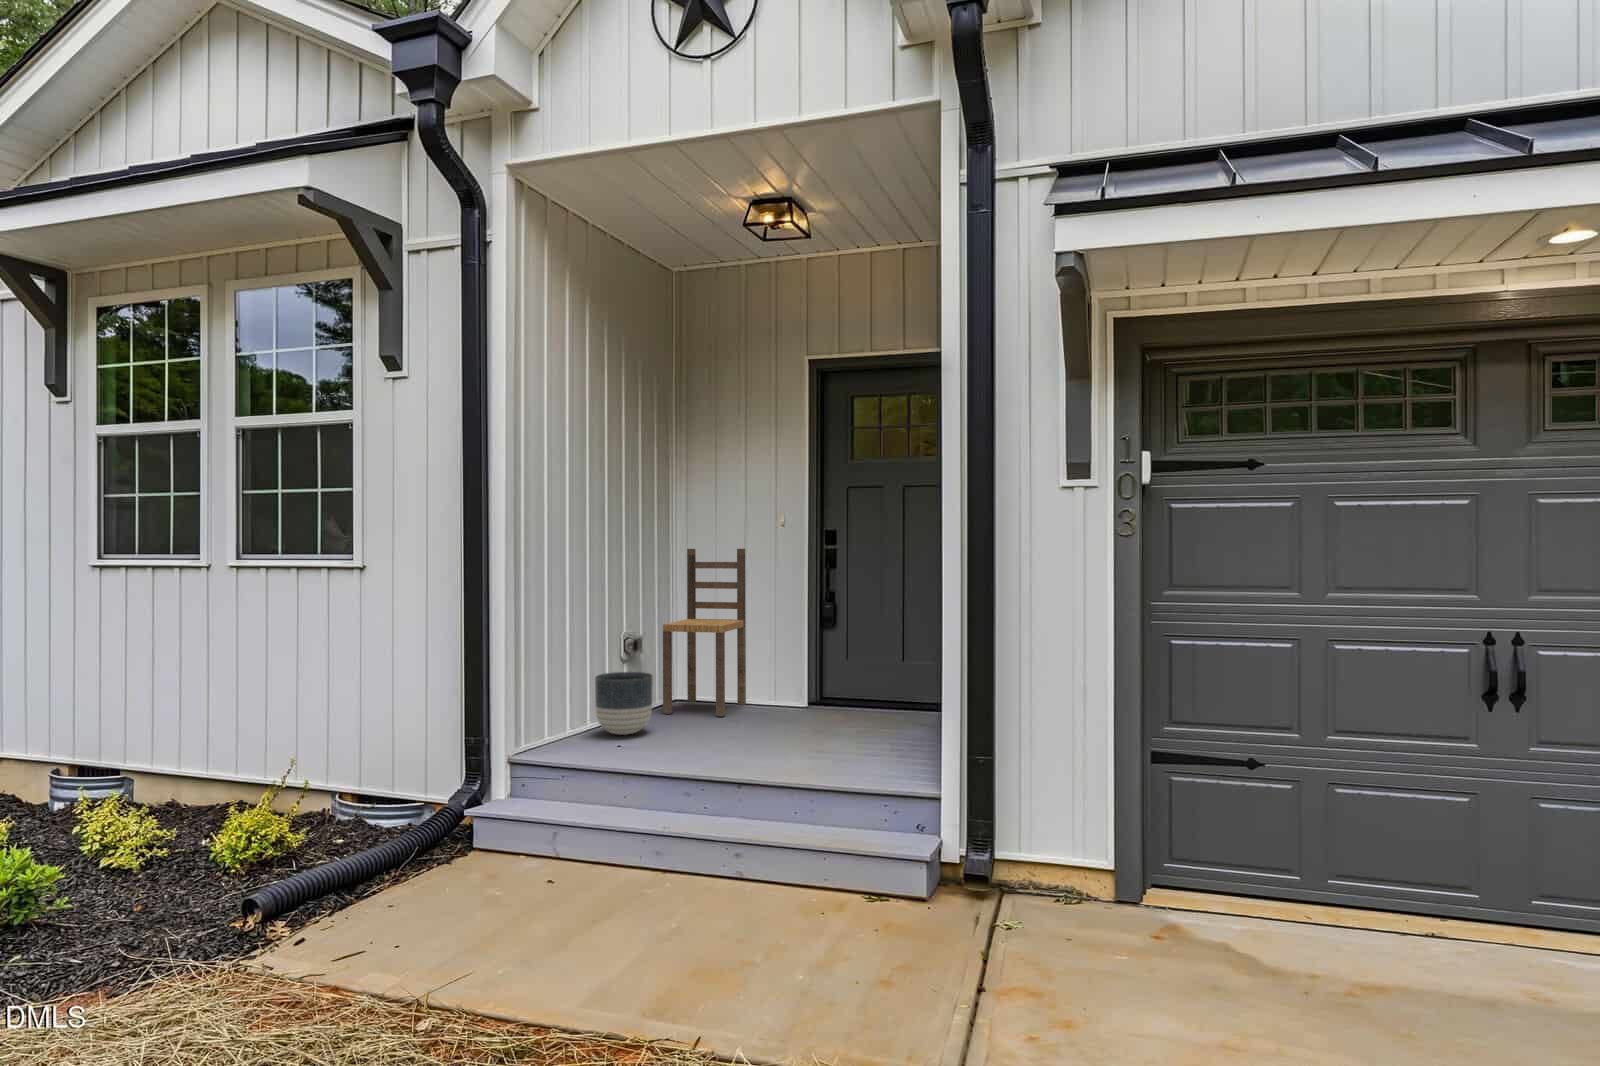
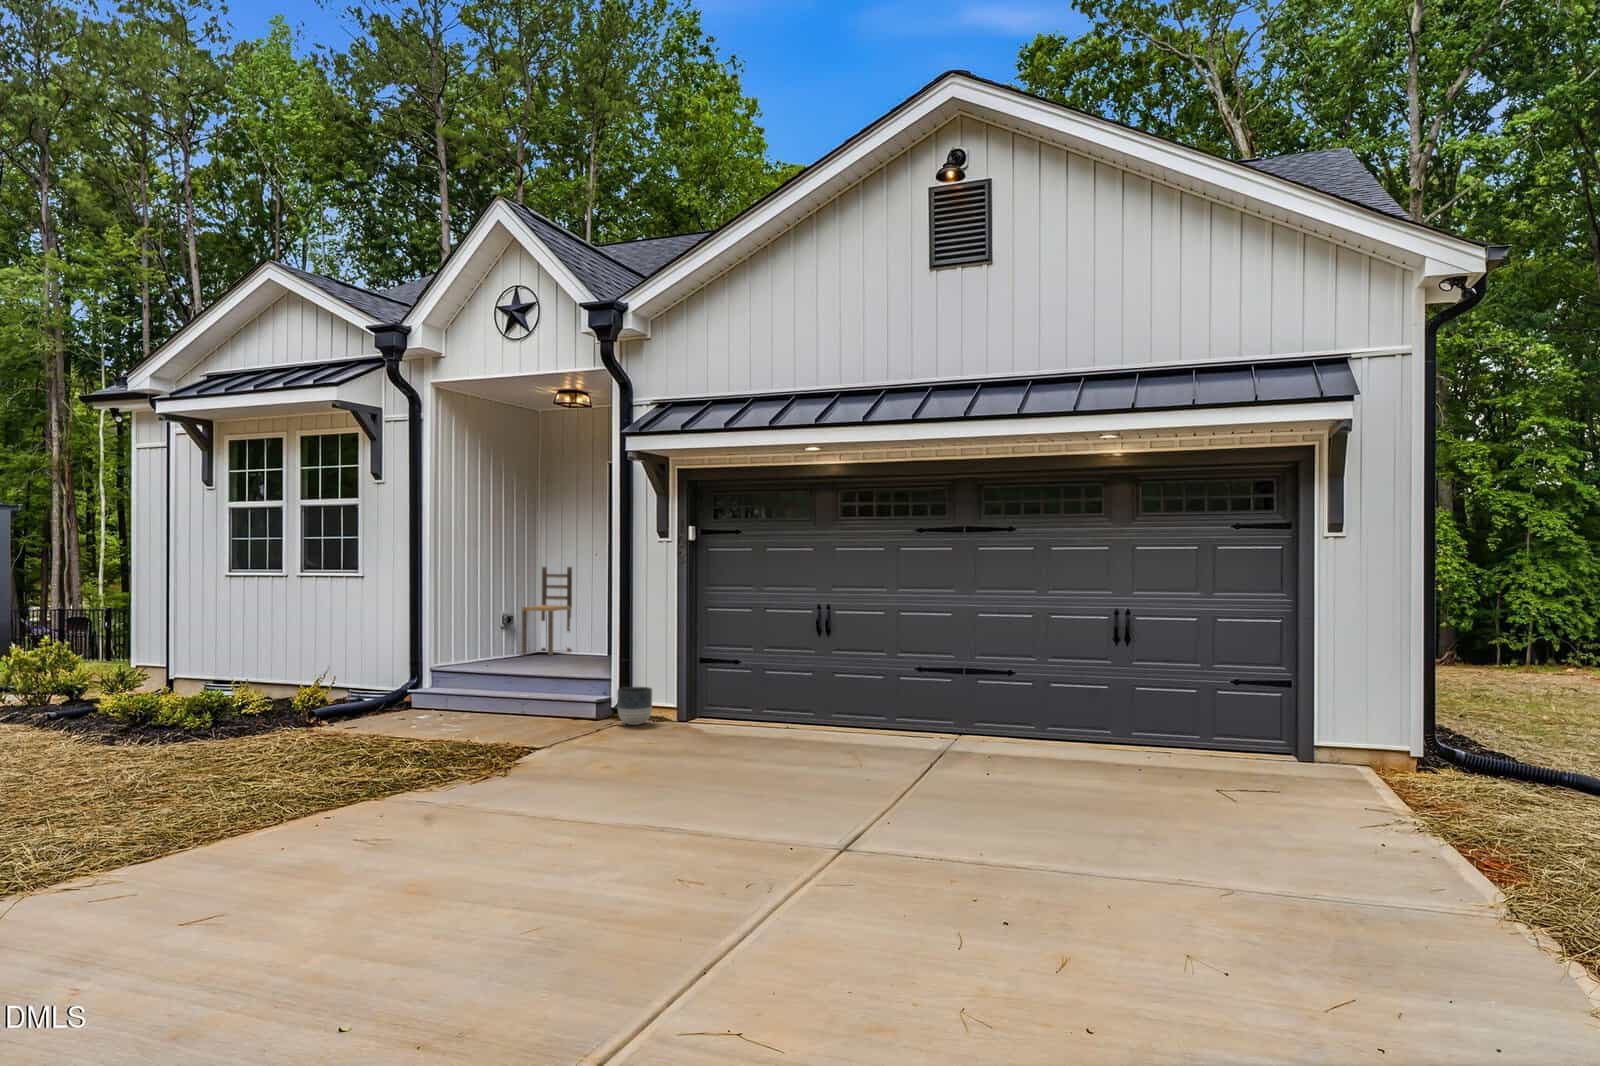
planter: present [595,672,653,735] -> present [617,687,652,725]

